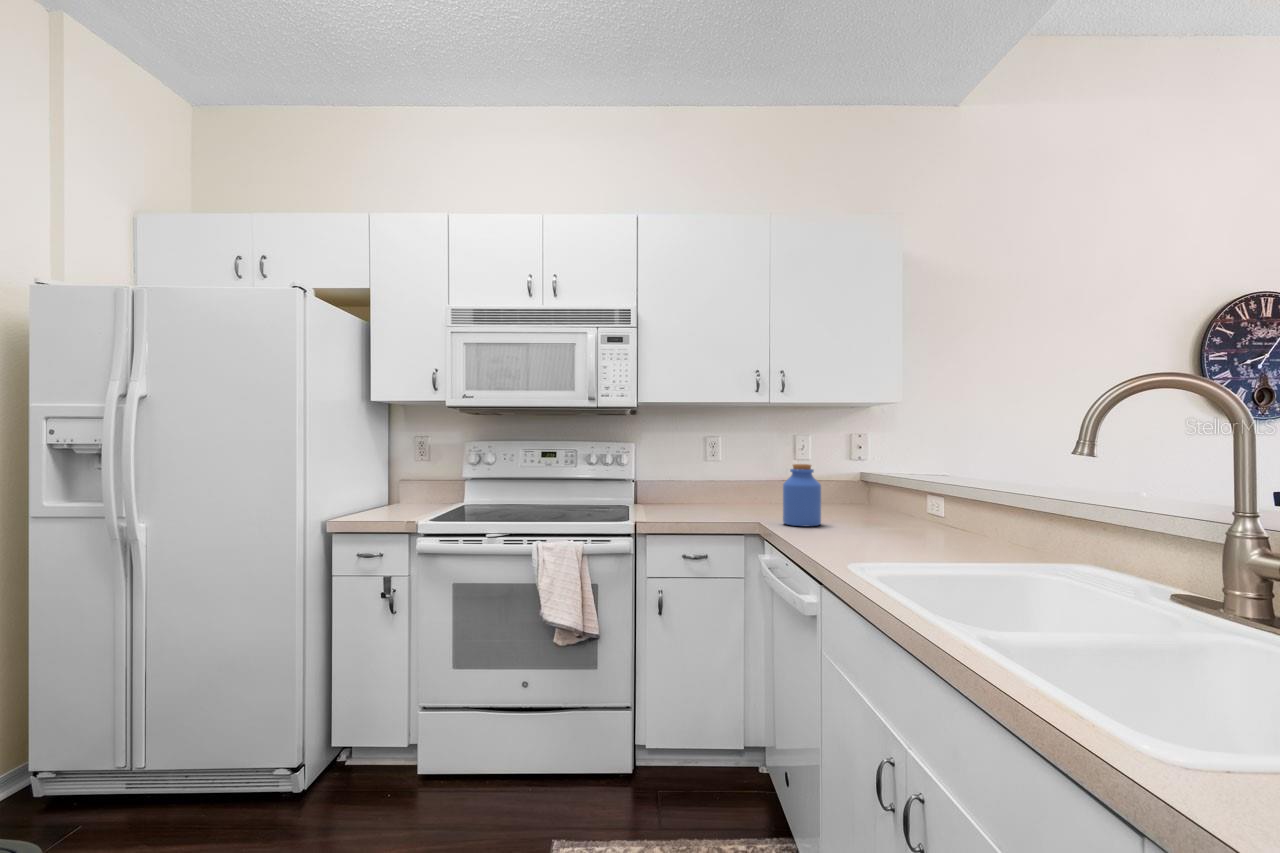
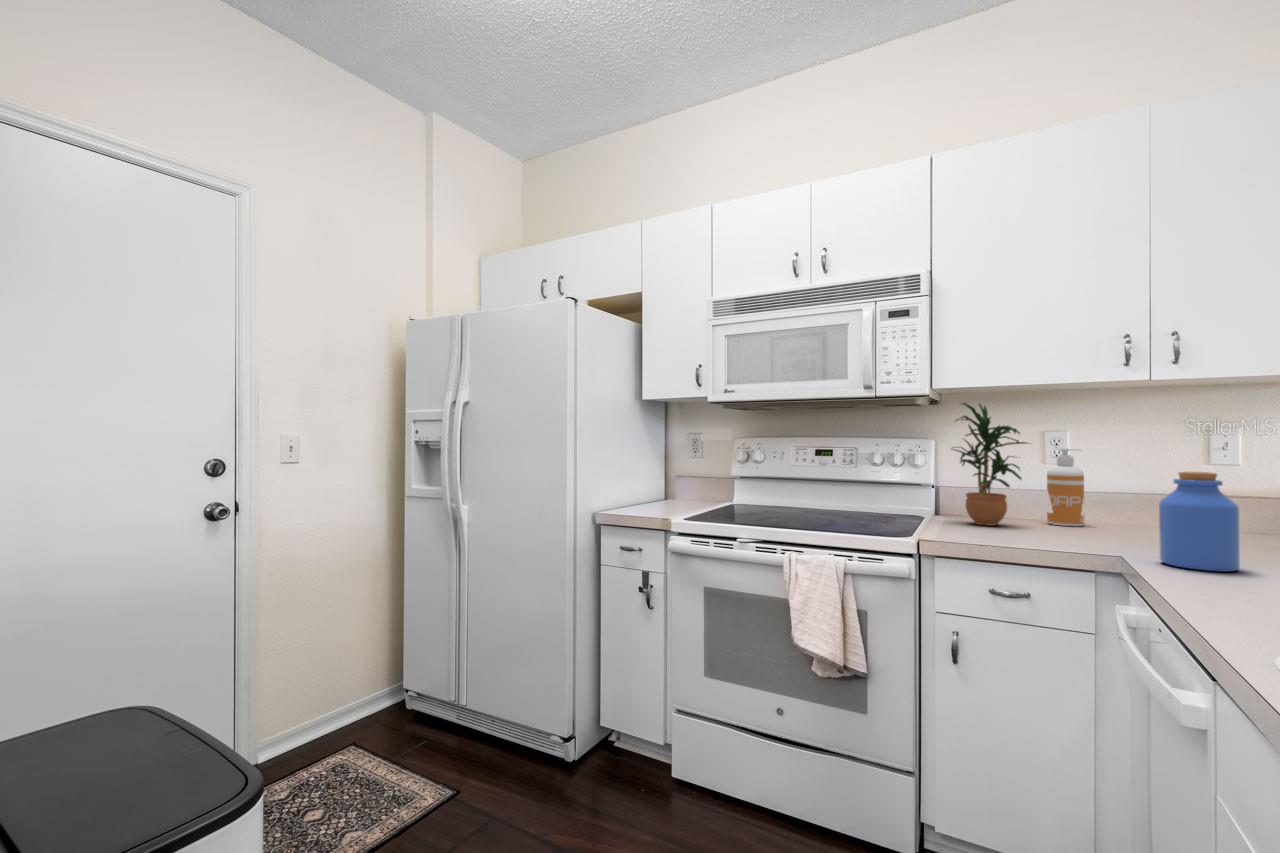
potted plant: none [648,413,704,508] -> present [952,403,1027,526]
soap dispenser: none [709,448,732,504] -> present [1047,448,1084,526]

